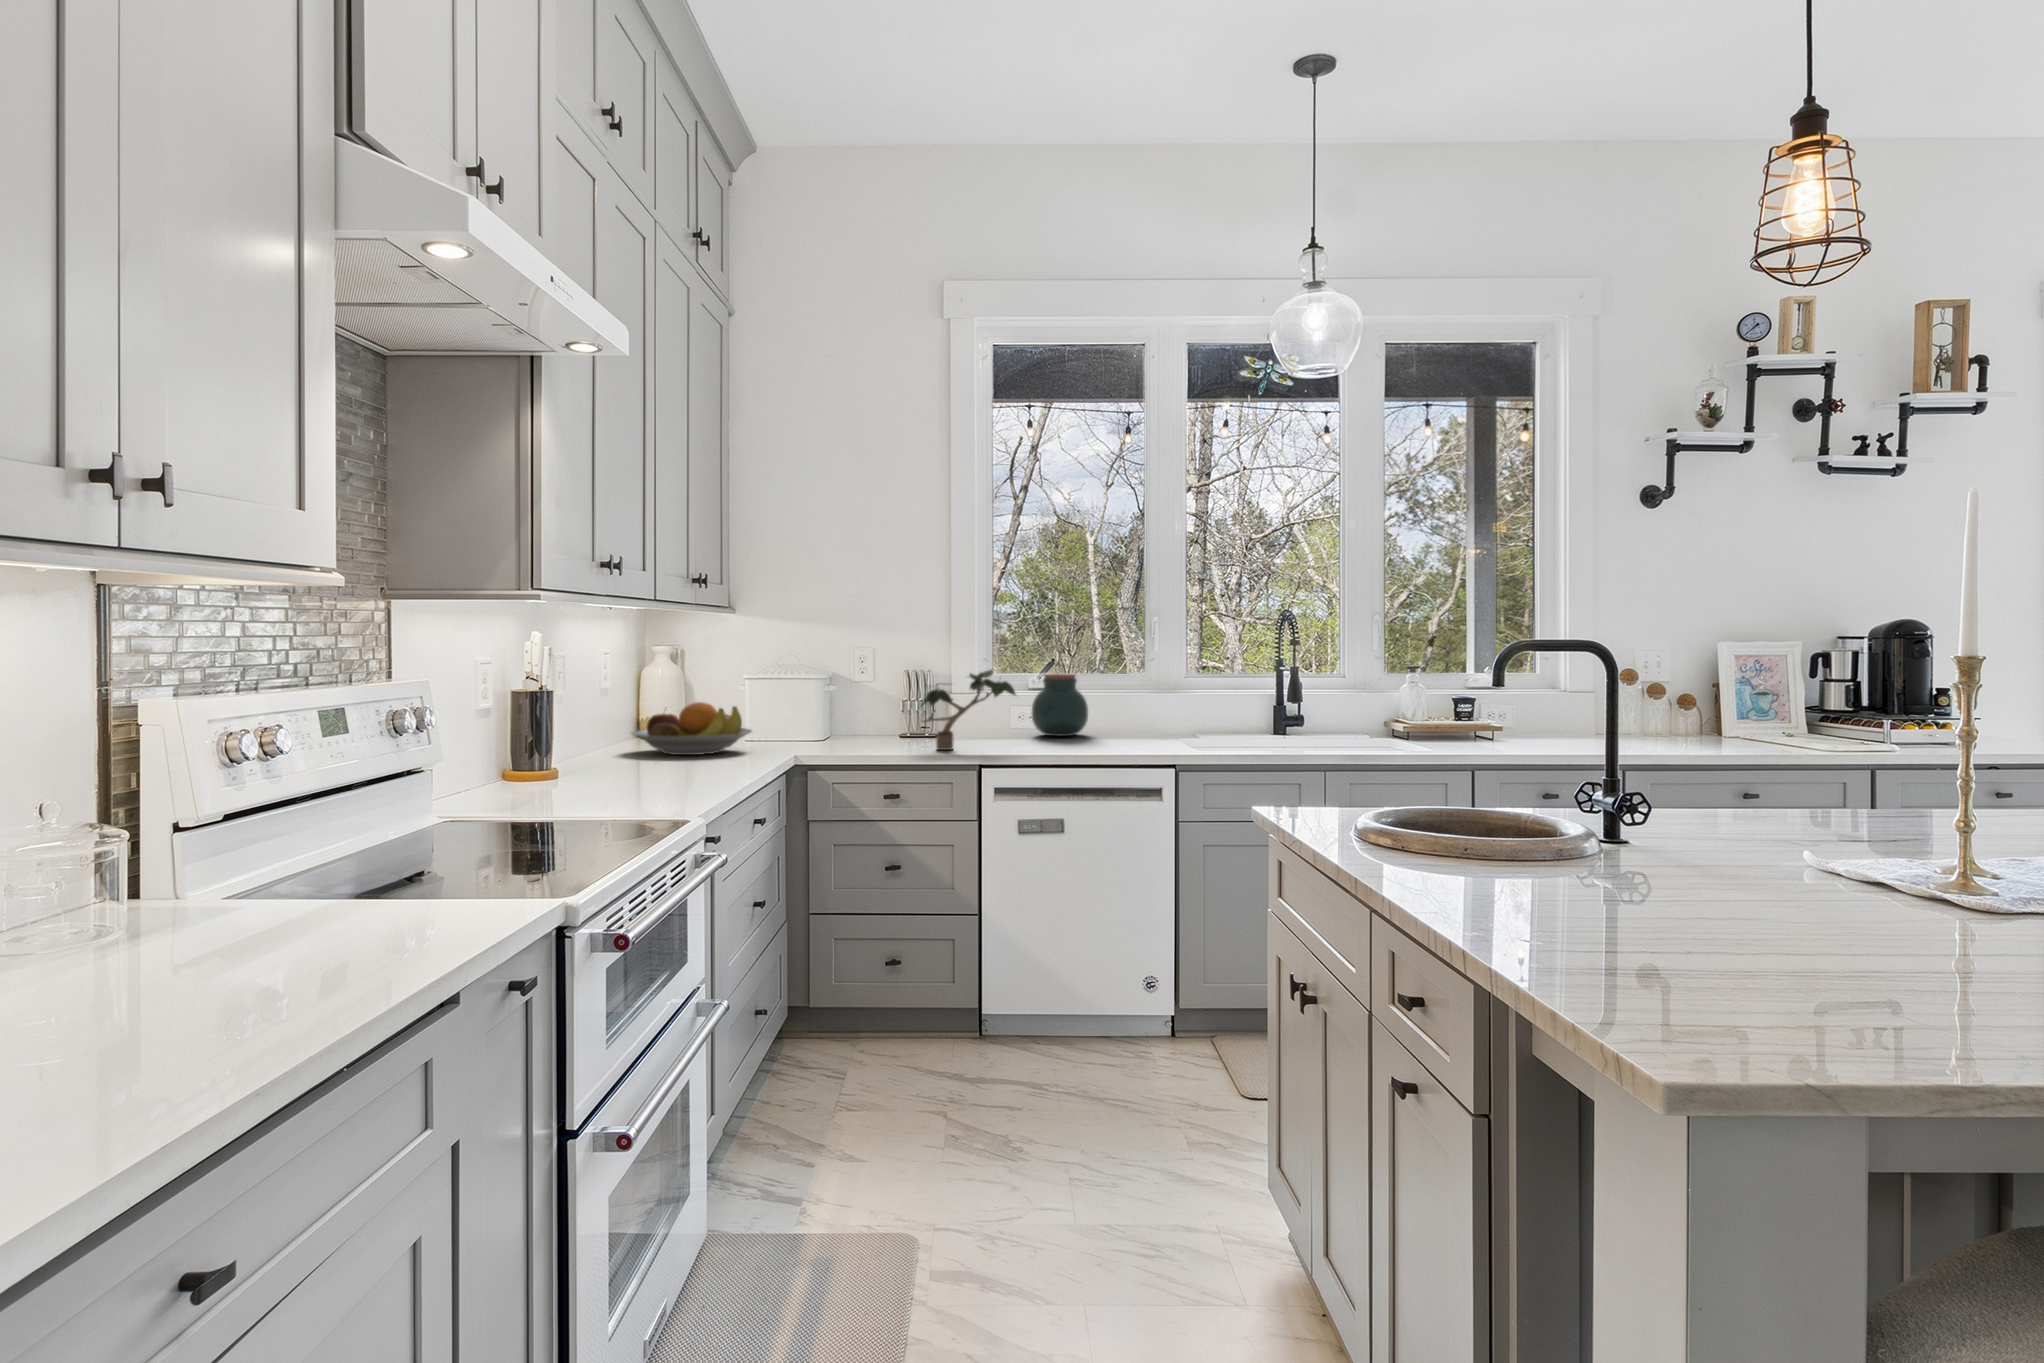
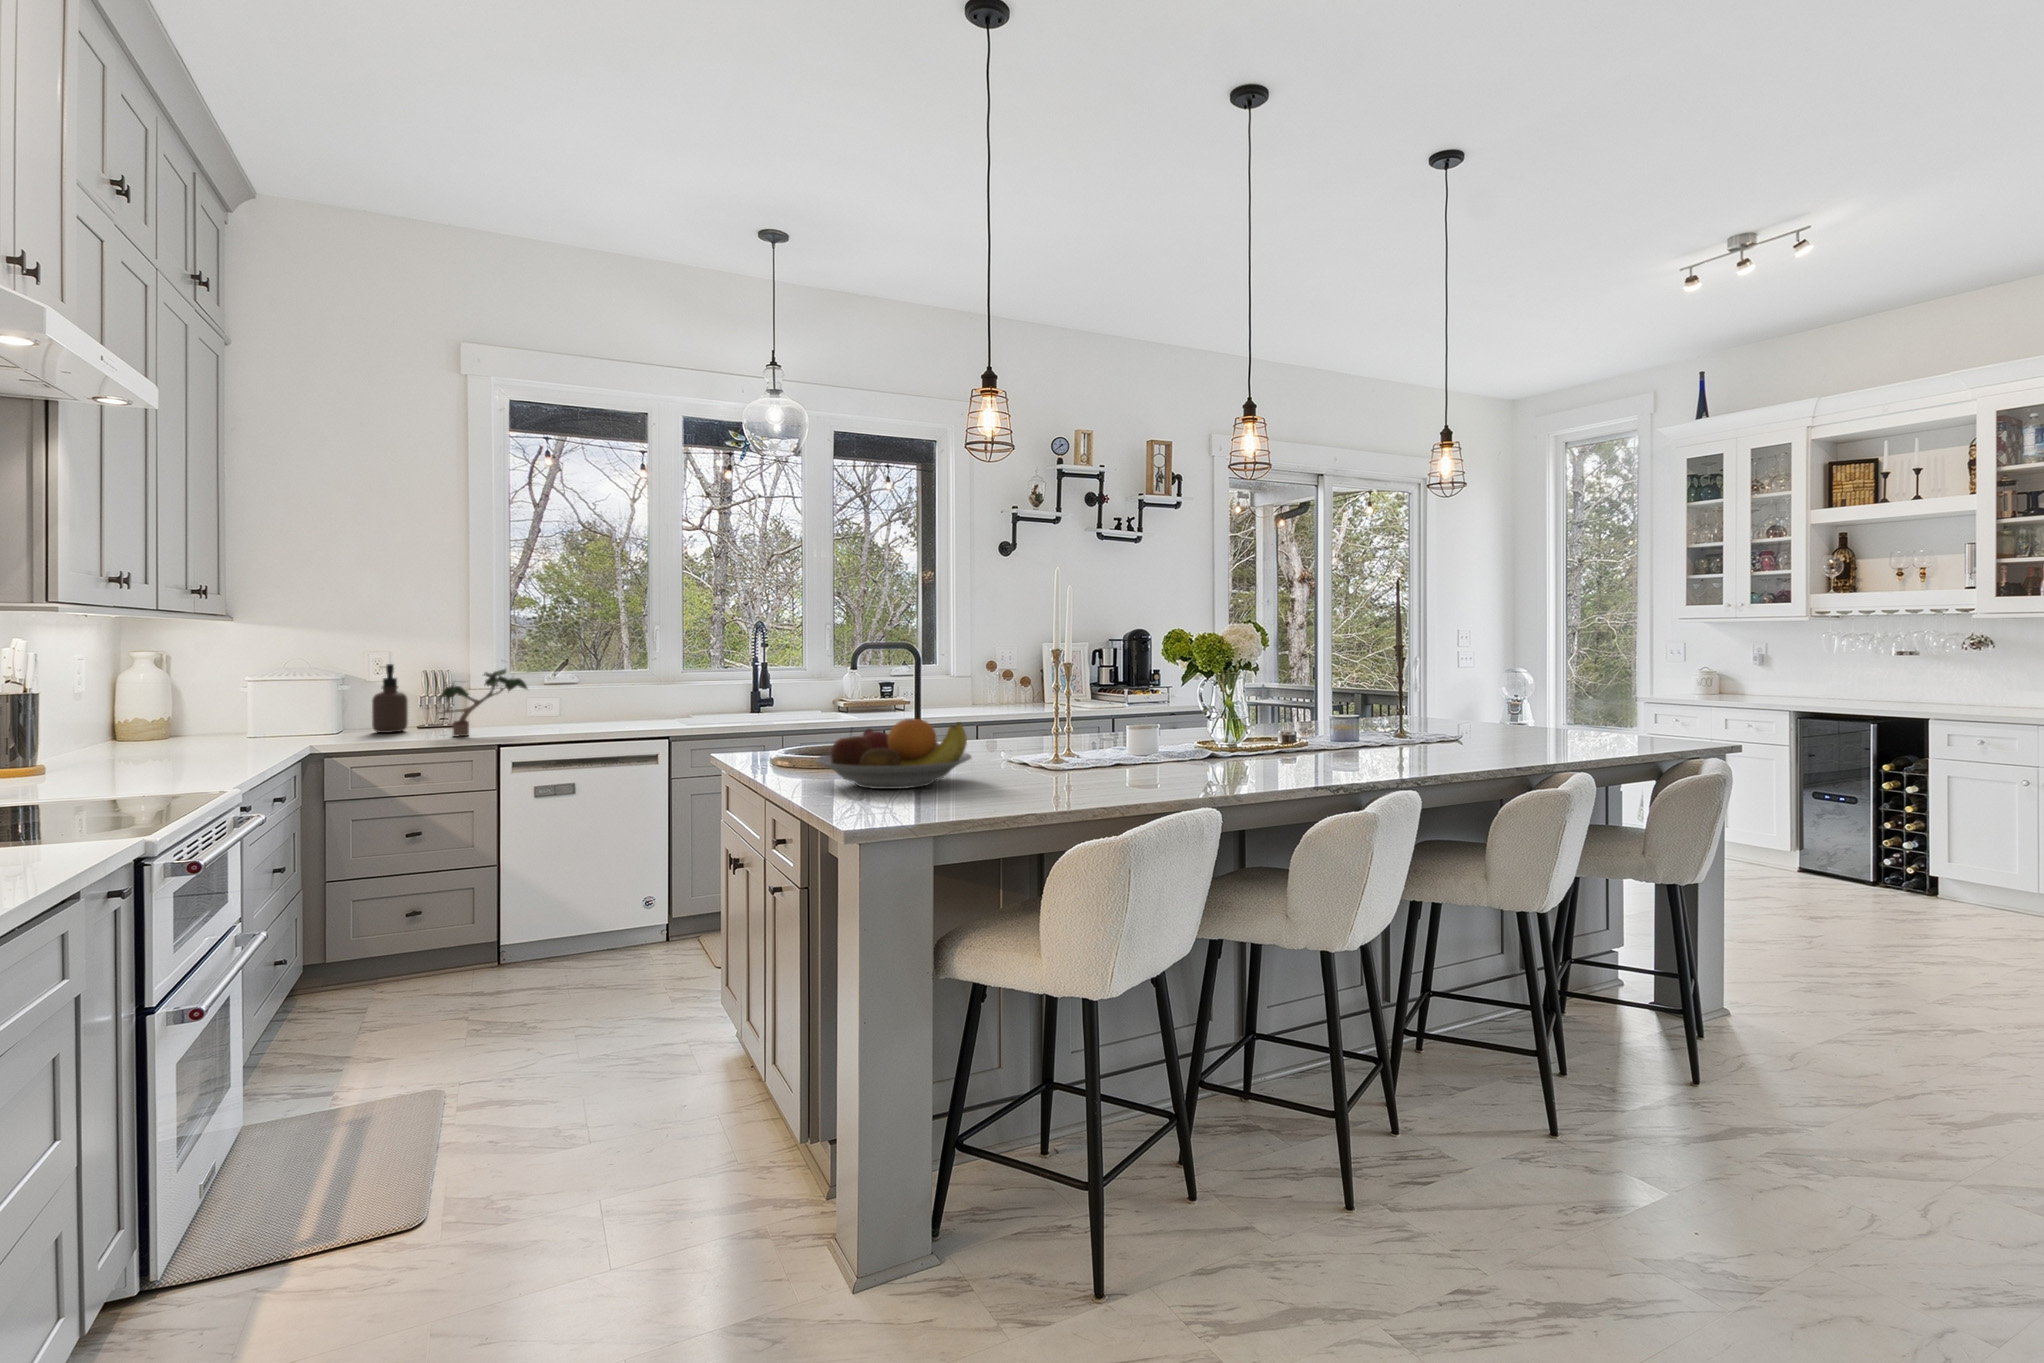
soap dispenser: none [858,662,892,741] -> present [372,664,408,733]
jar: present [1032,673,1088,736] -> none [543,671,594,722]
fruit bowl: present [632,702,752,755] -> present [816,719,971,789]

